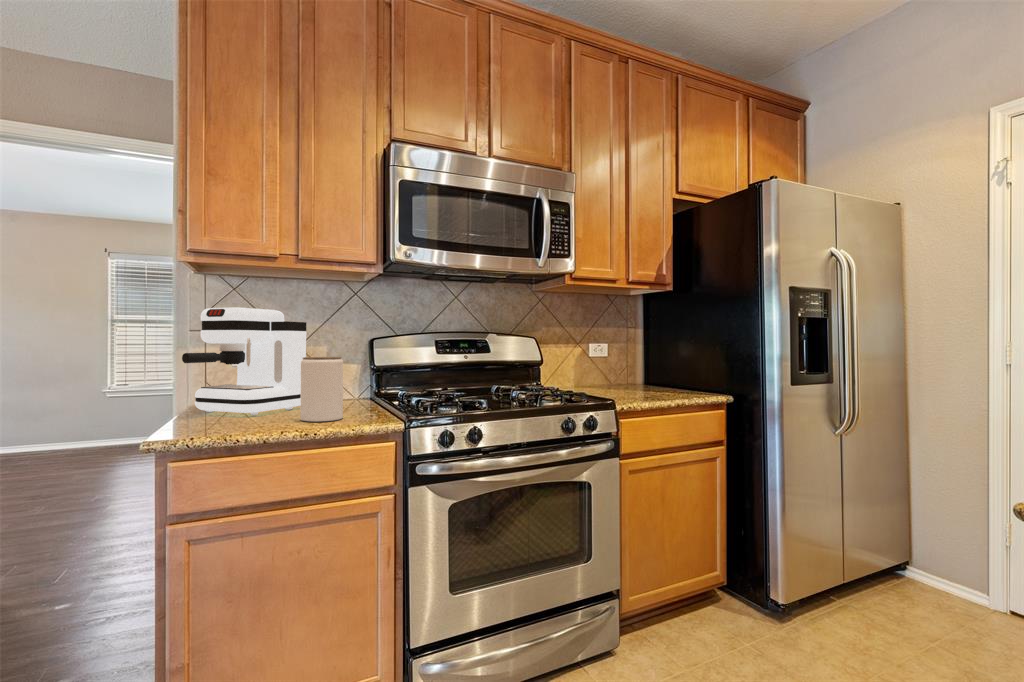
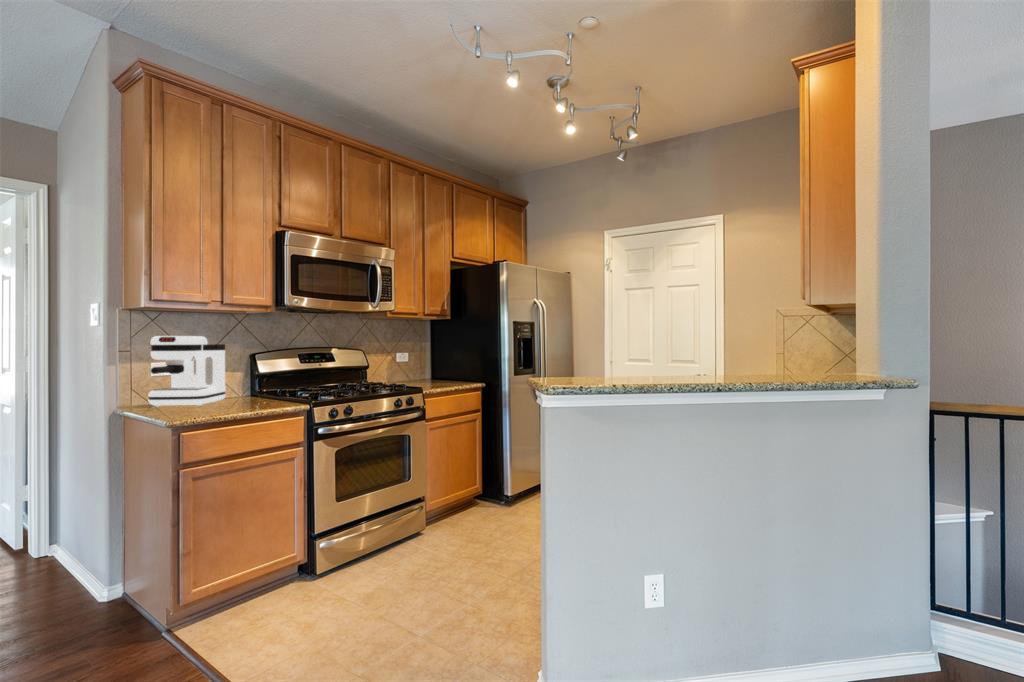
jar: present [301,357,343,421] -> none [240,367,267,407]

